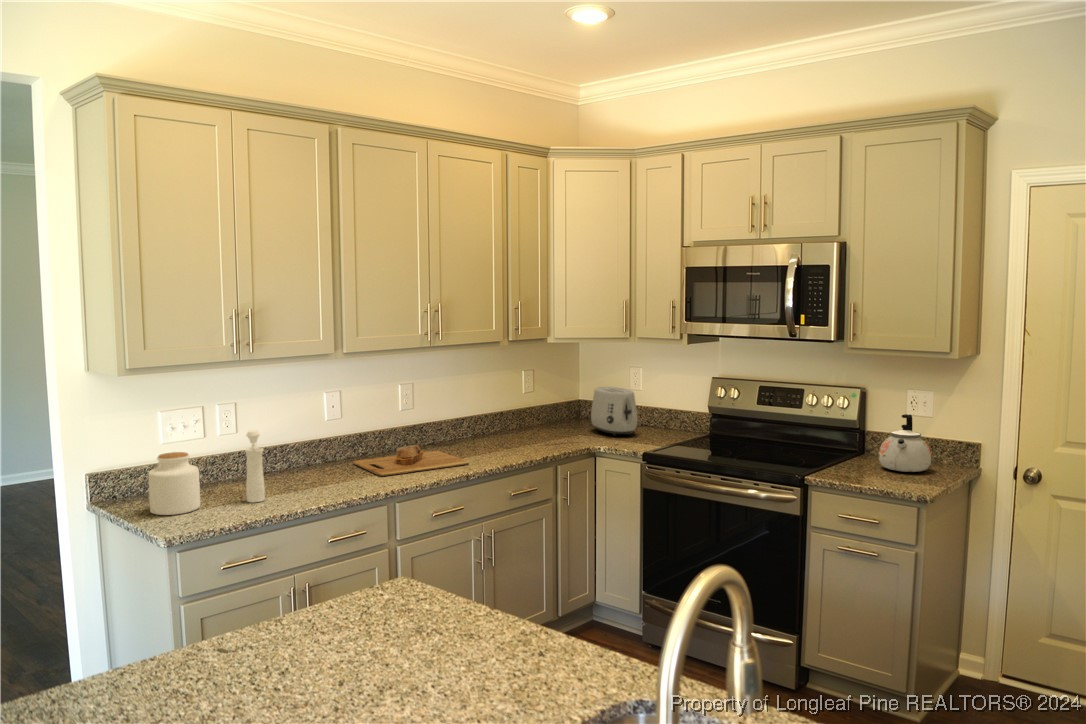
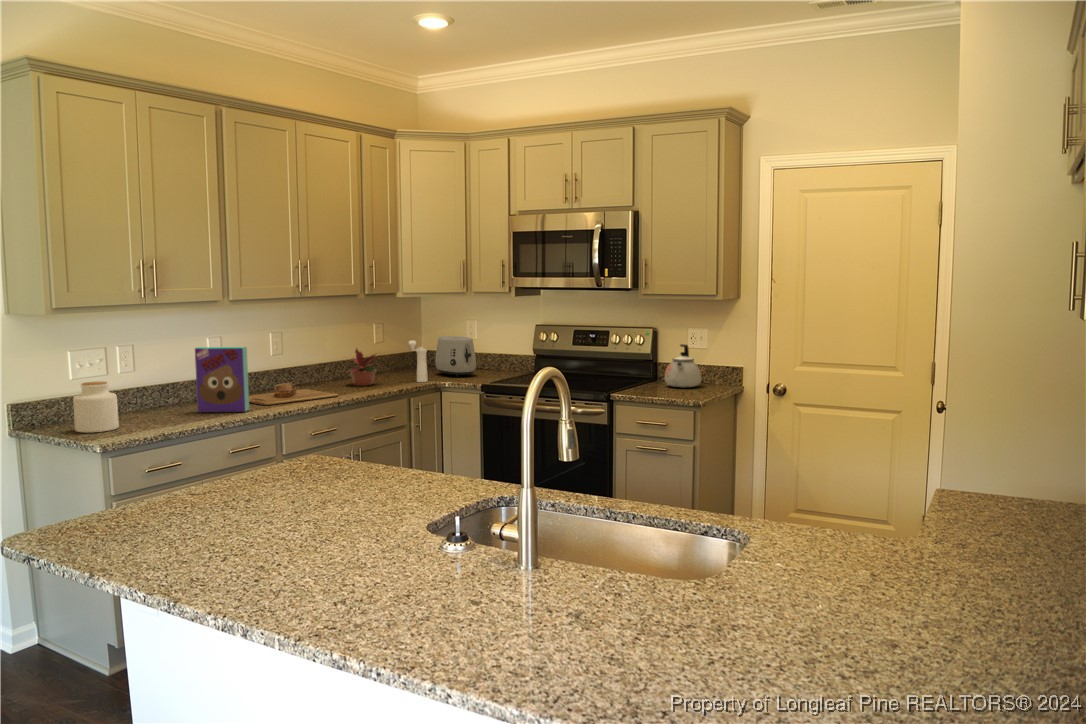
potted plant: none [479,401,530,447] -> present [348,349,376,386]
cereal box: none [299,408,359,487] -> present [195,347,249,413]
pepper mill: present [245,430,265,503] -> present [409,341,427,382]

